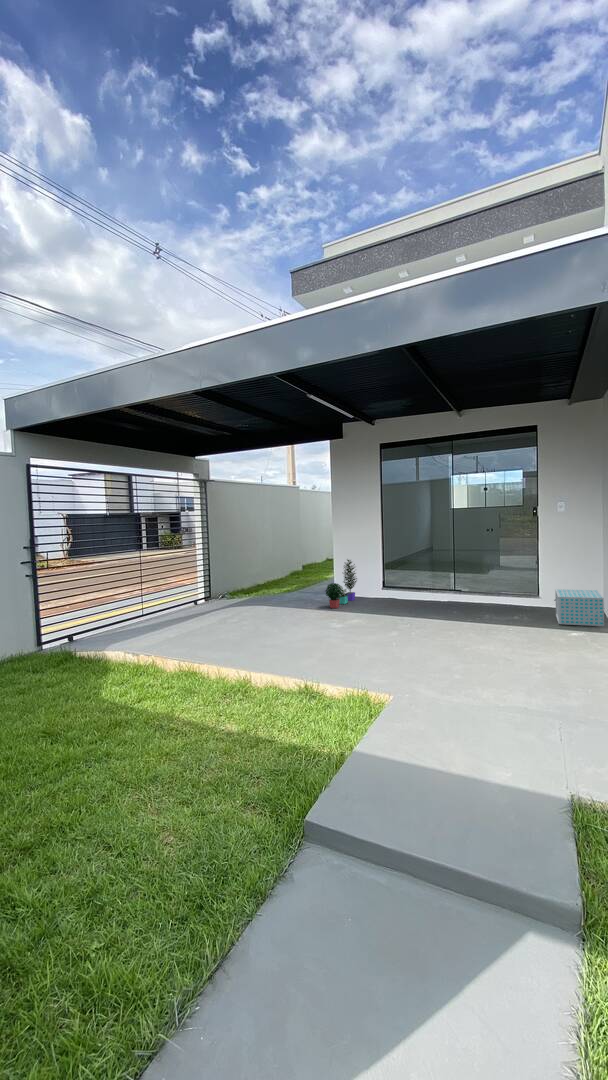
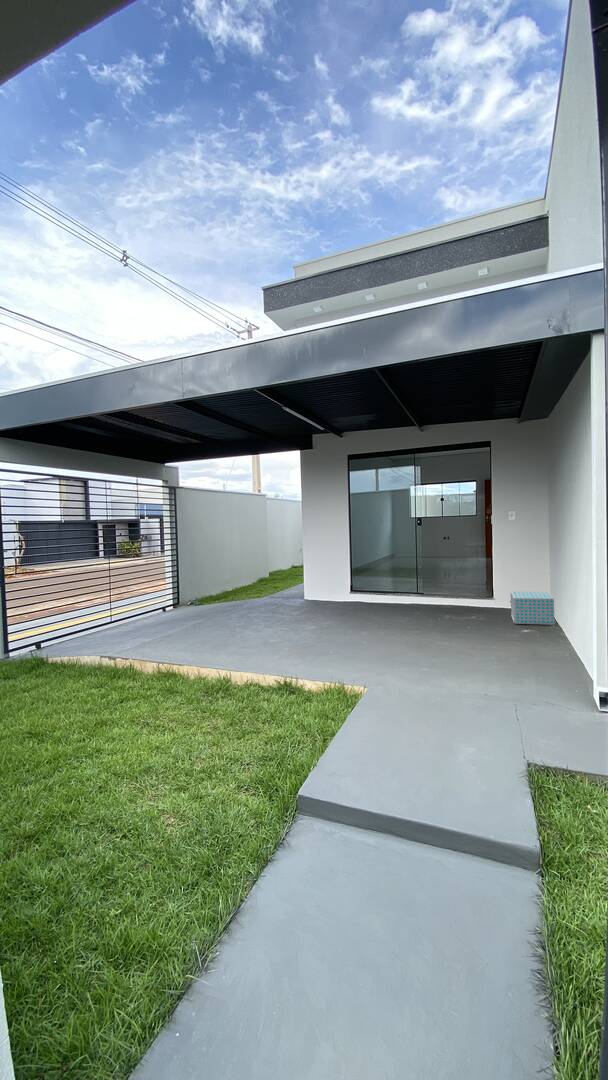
potted plant: present [325,560,357,608] -> none [295,565,327,613]

